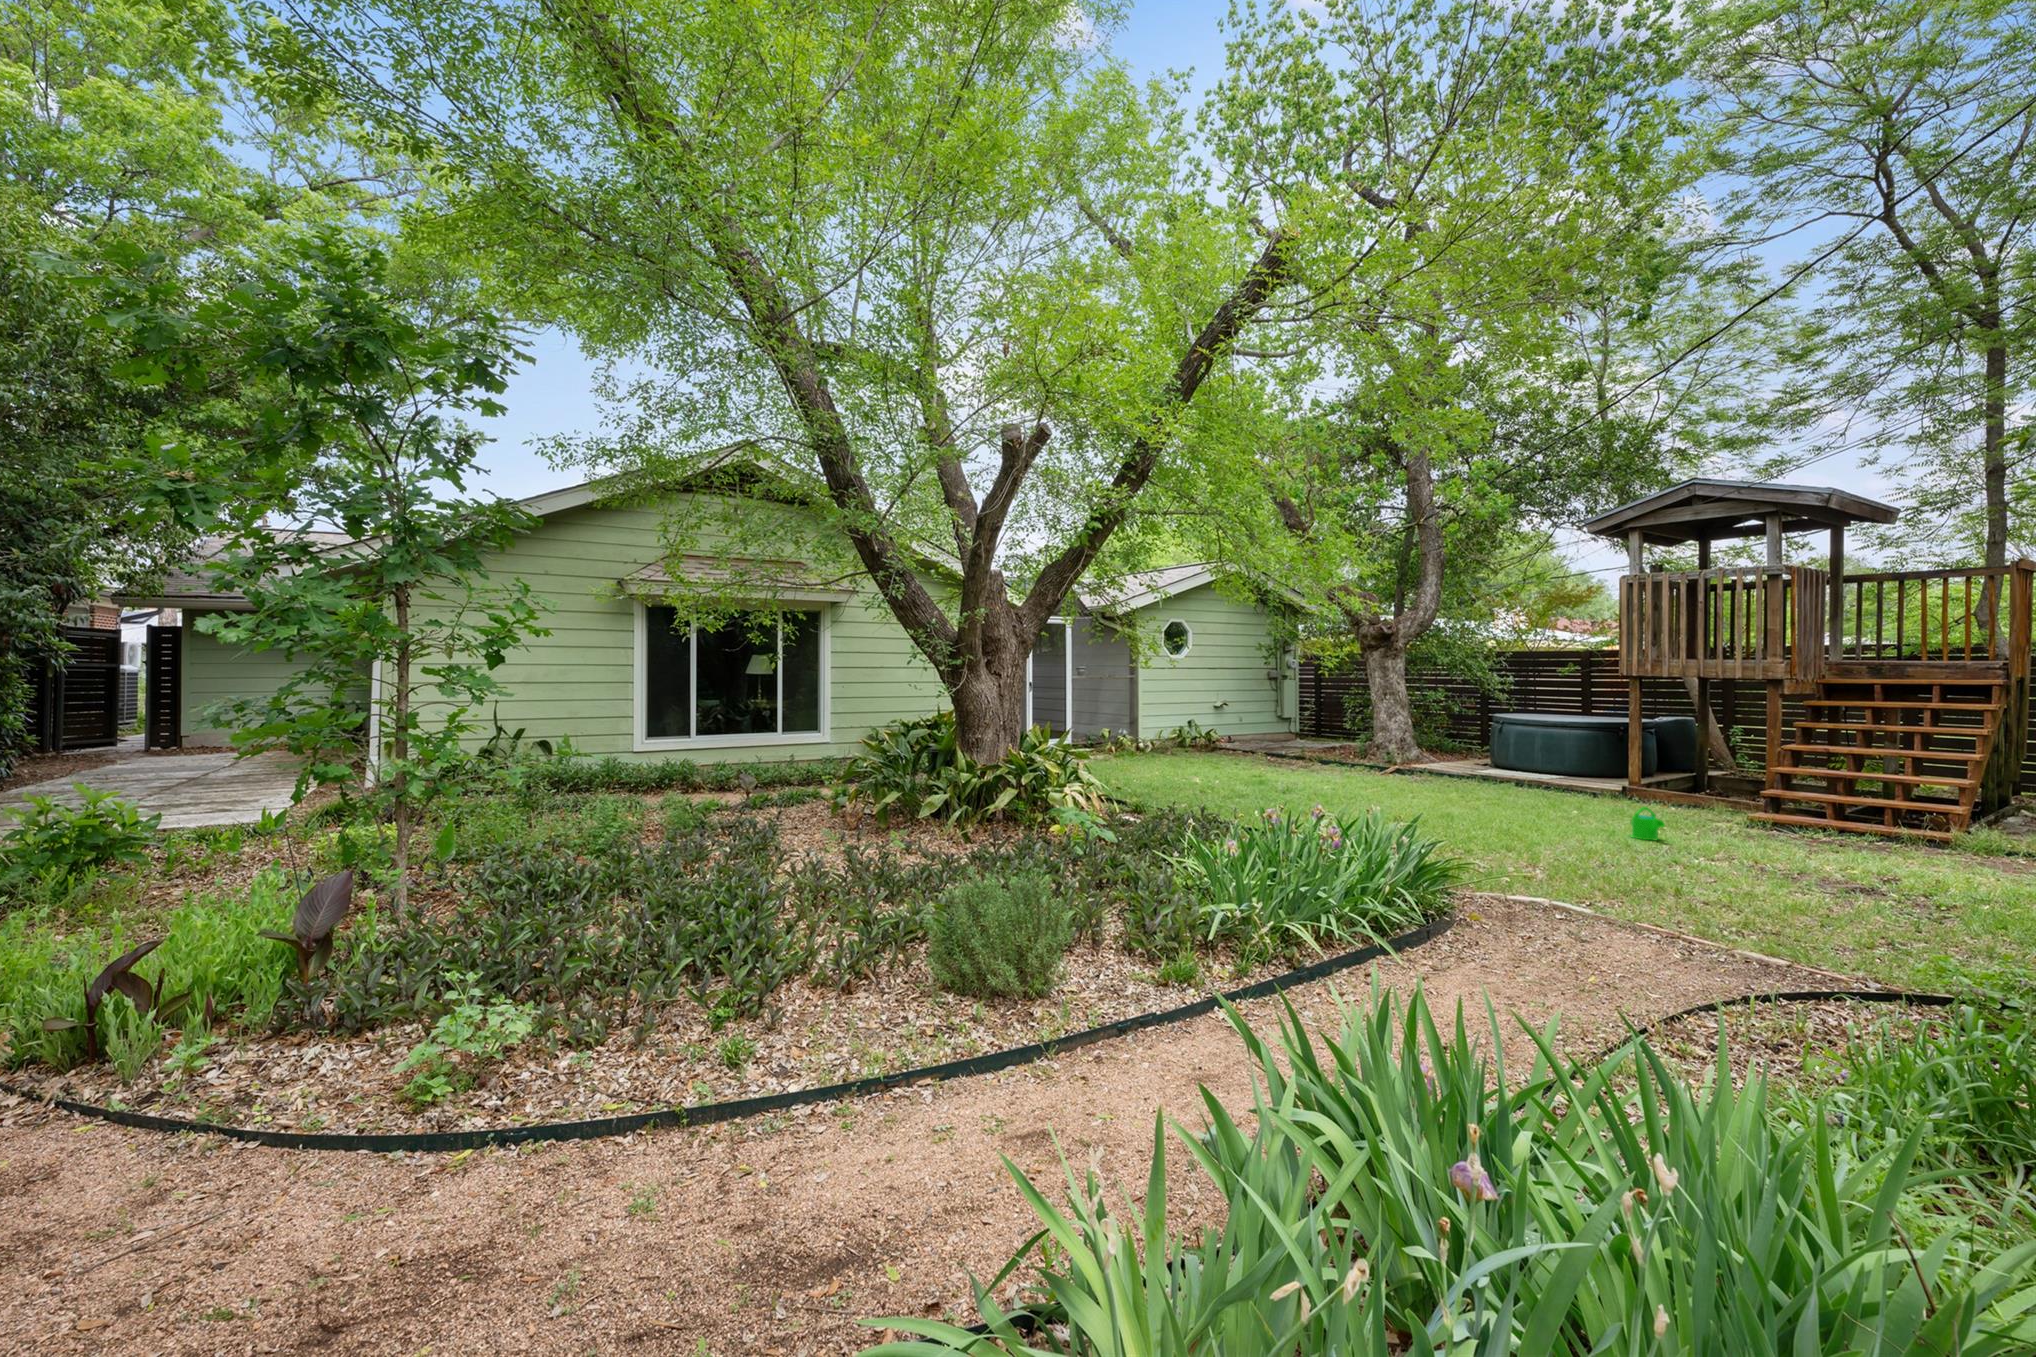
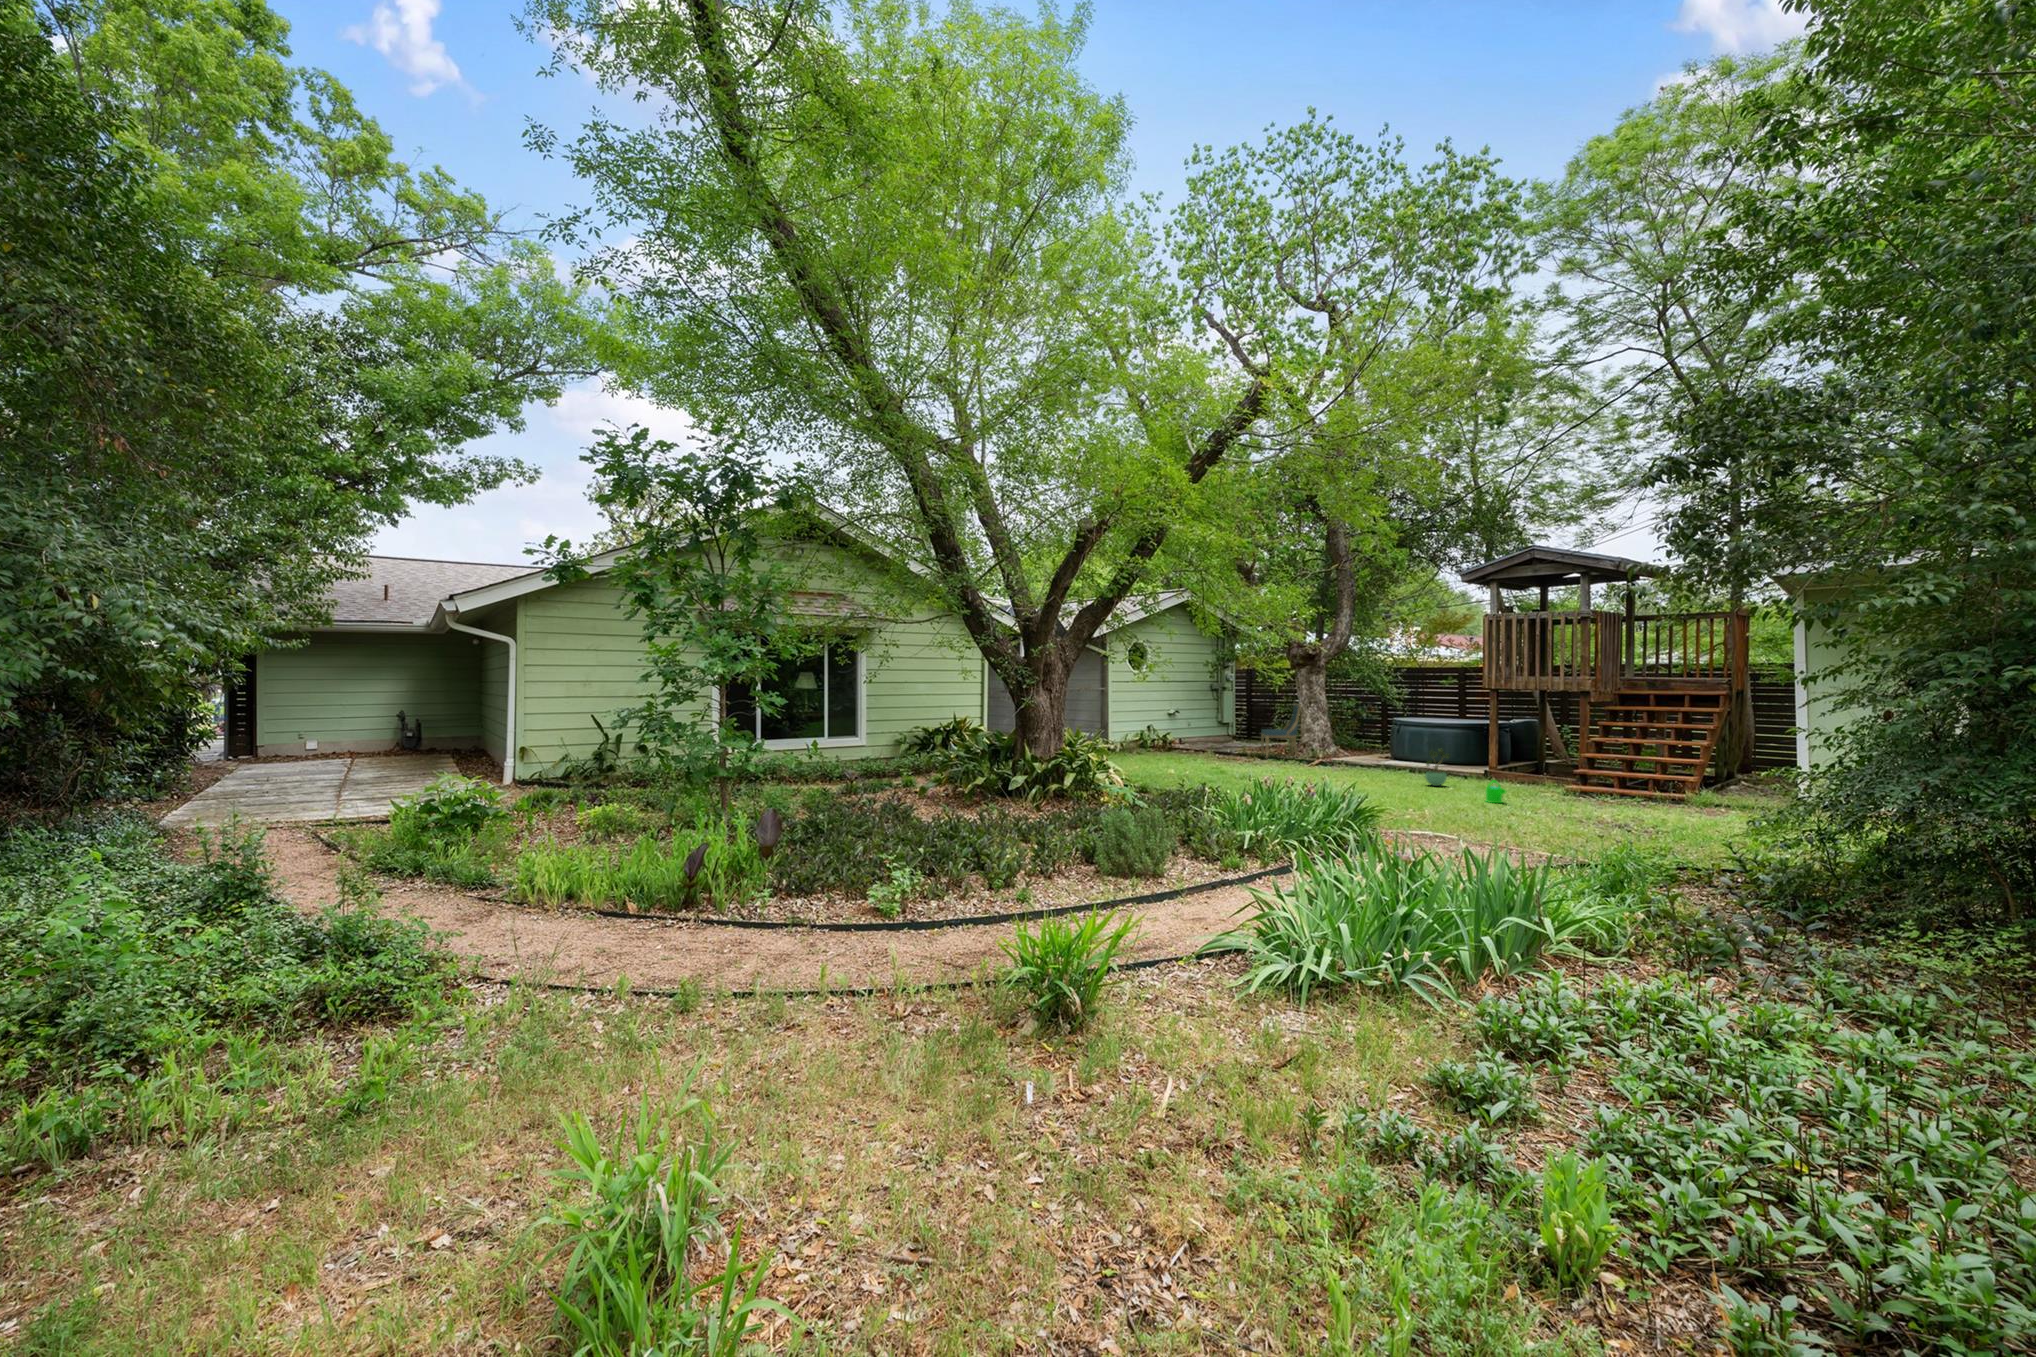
chair: none [1323,696,1374,763] -> present [1261,704,1301,757]
potted plant: none [1538,757,1576,808] -> present [1425,749,1450,786]

